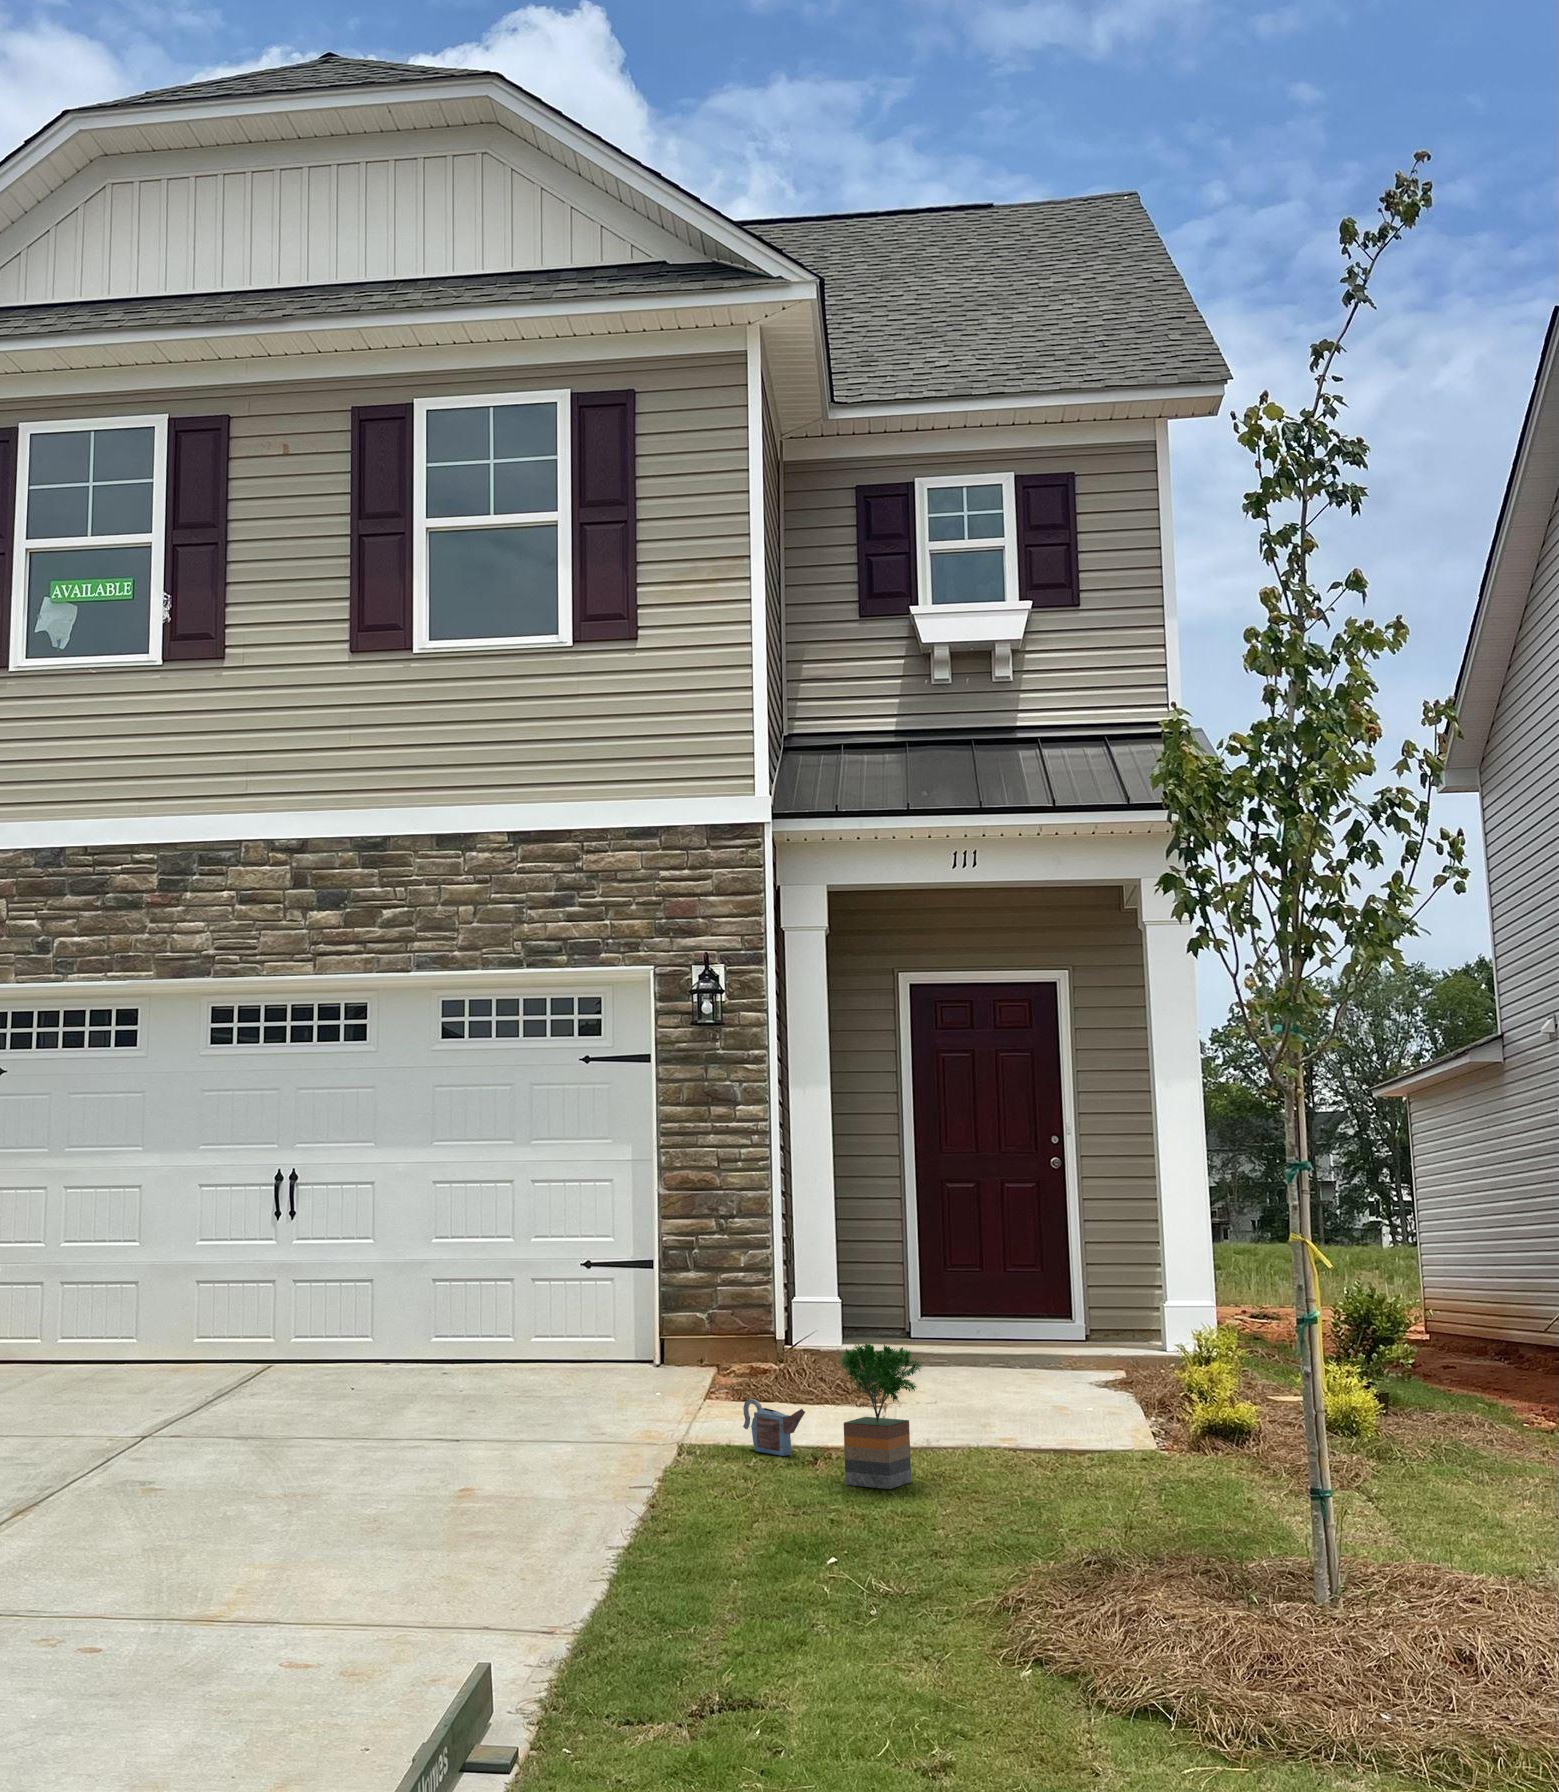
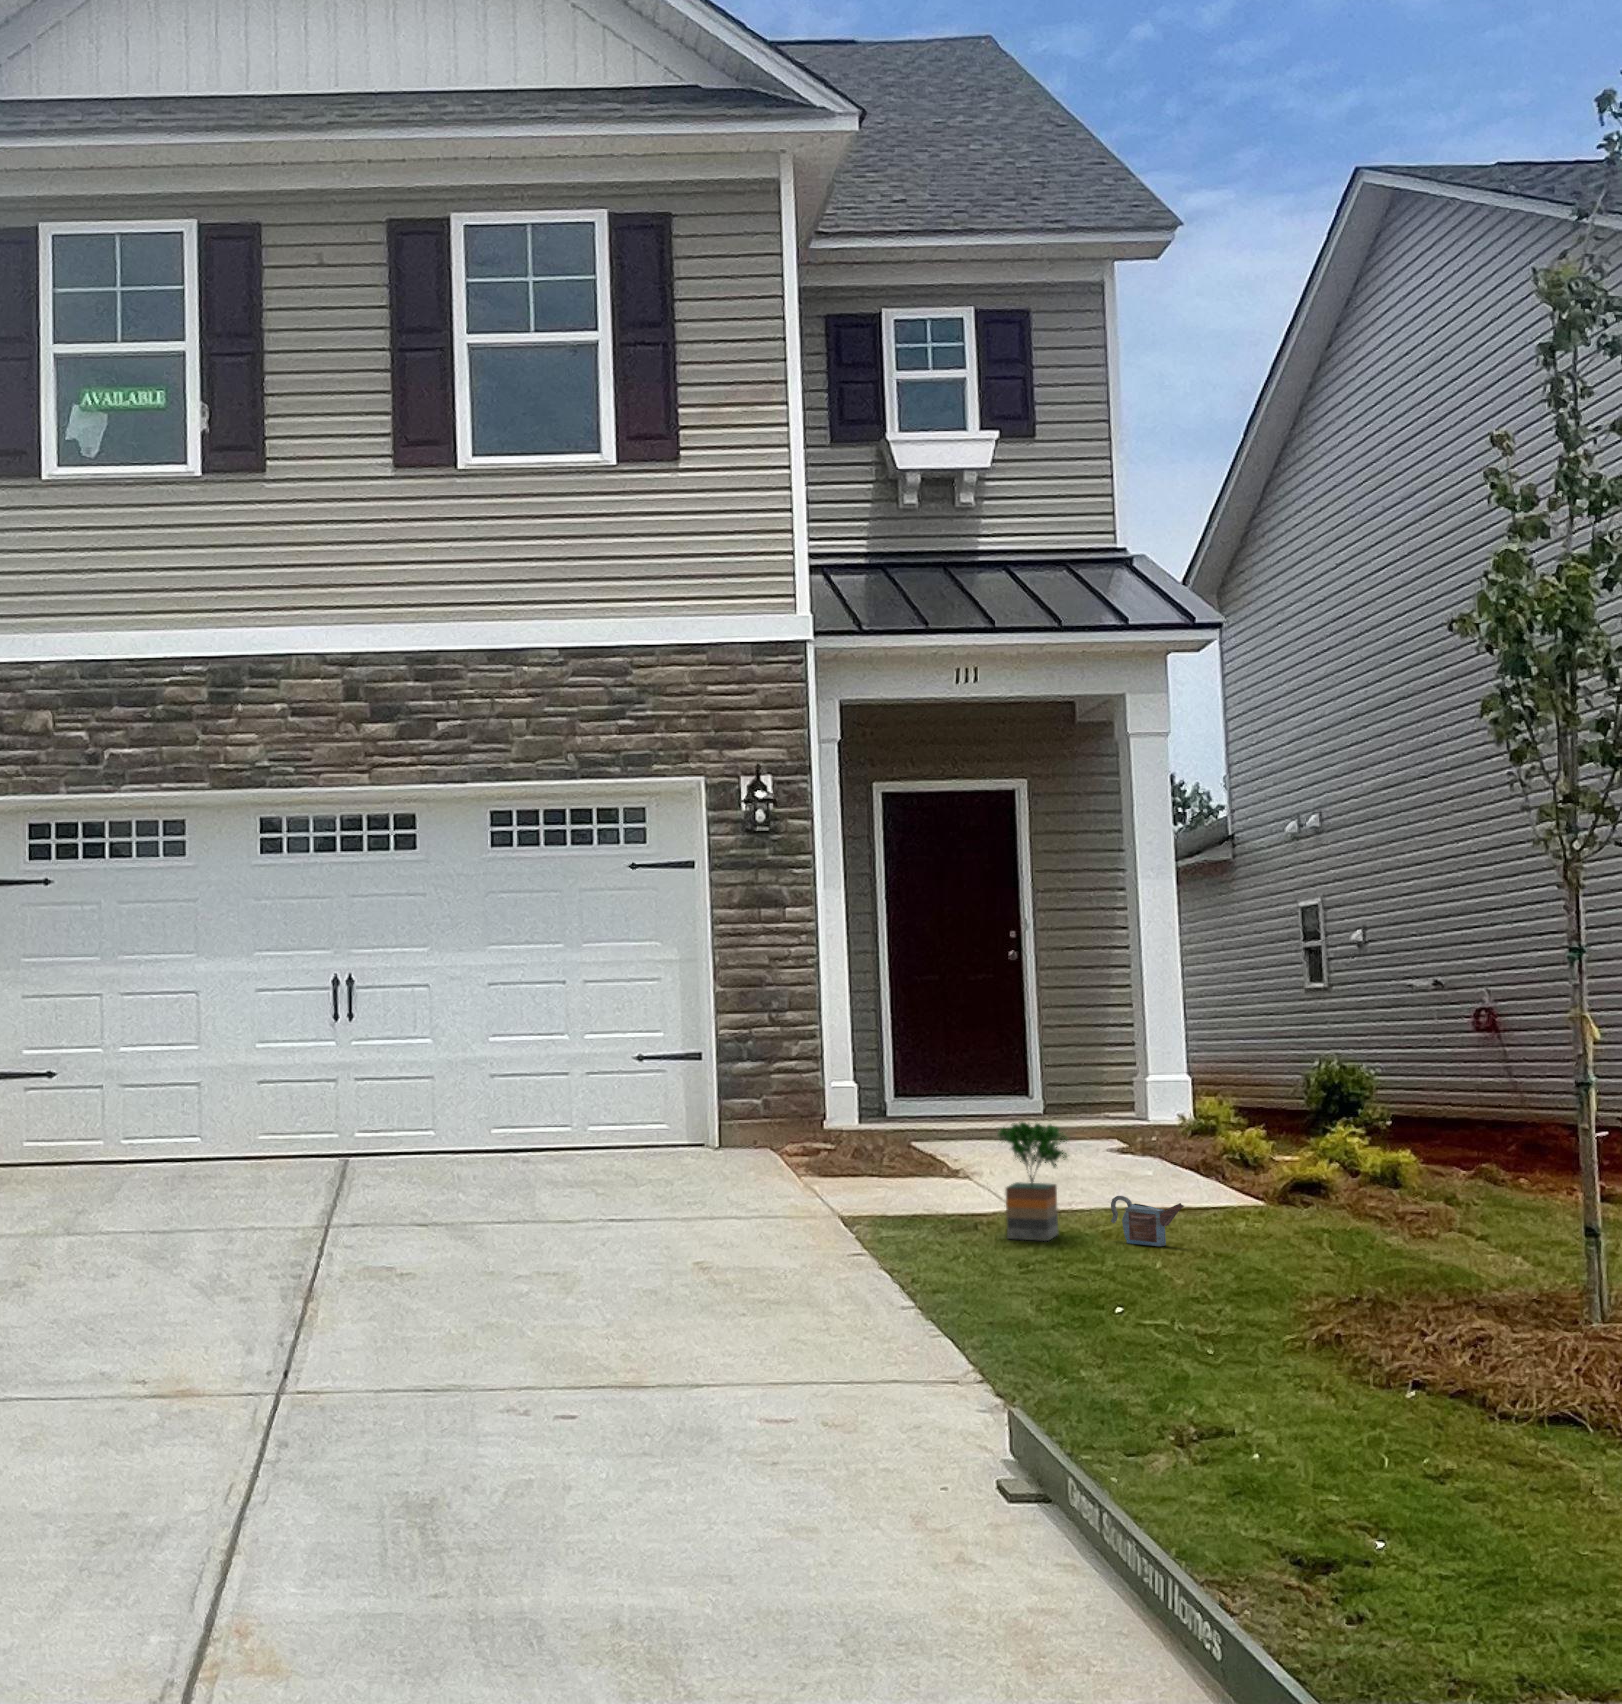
watering can: present [743,1399,805,1456] -> present [1111,1196,1184,1246]

